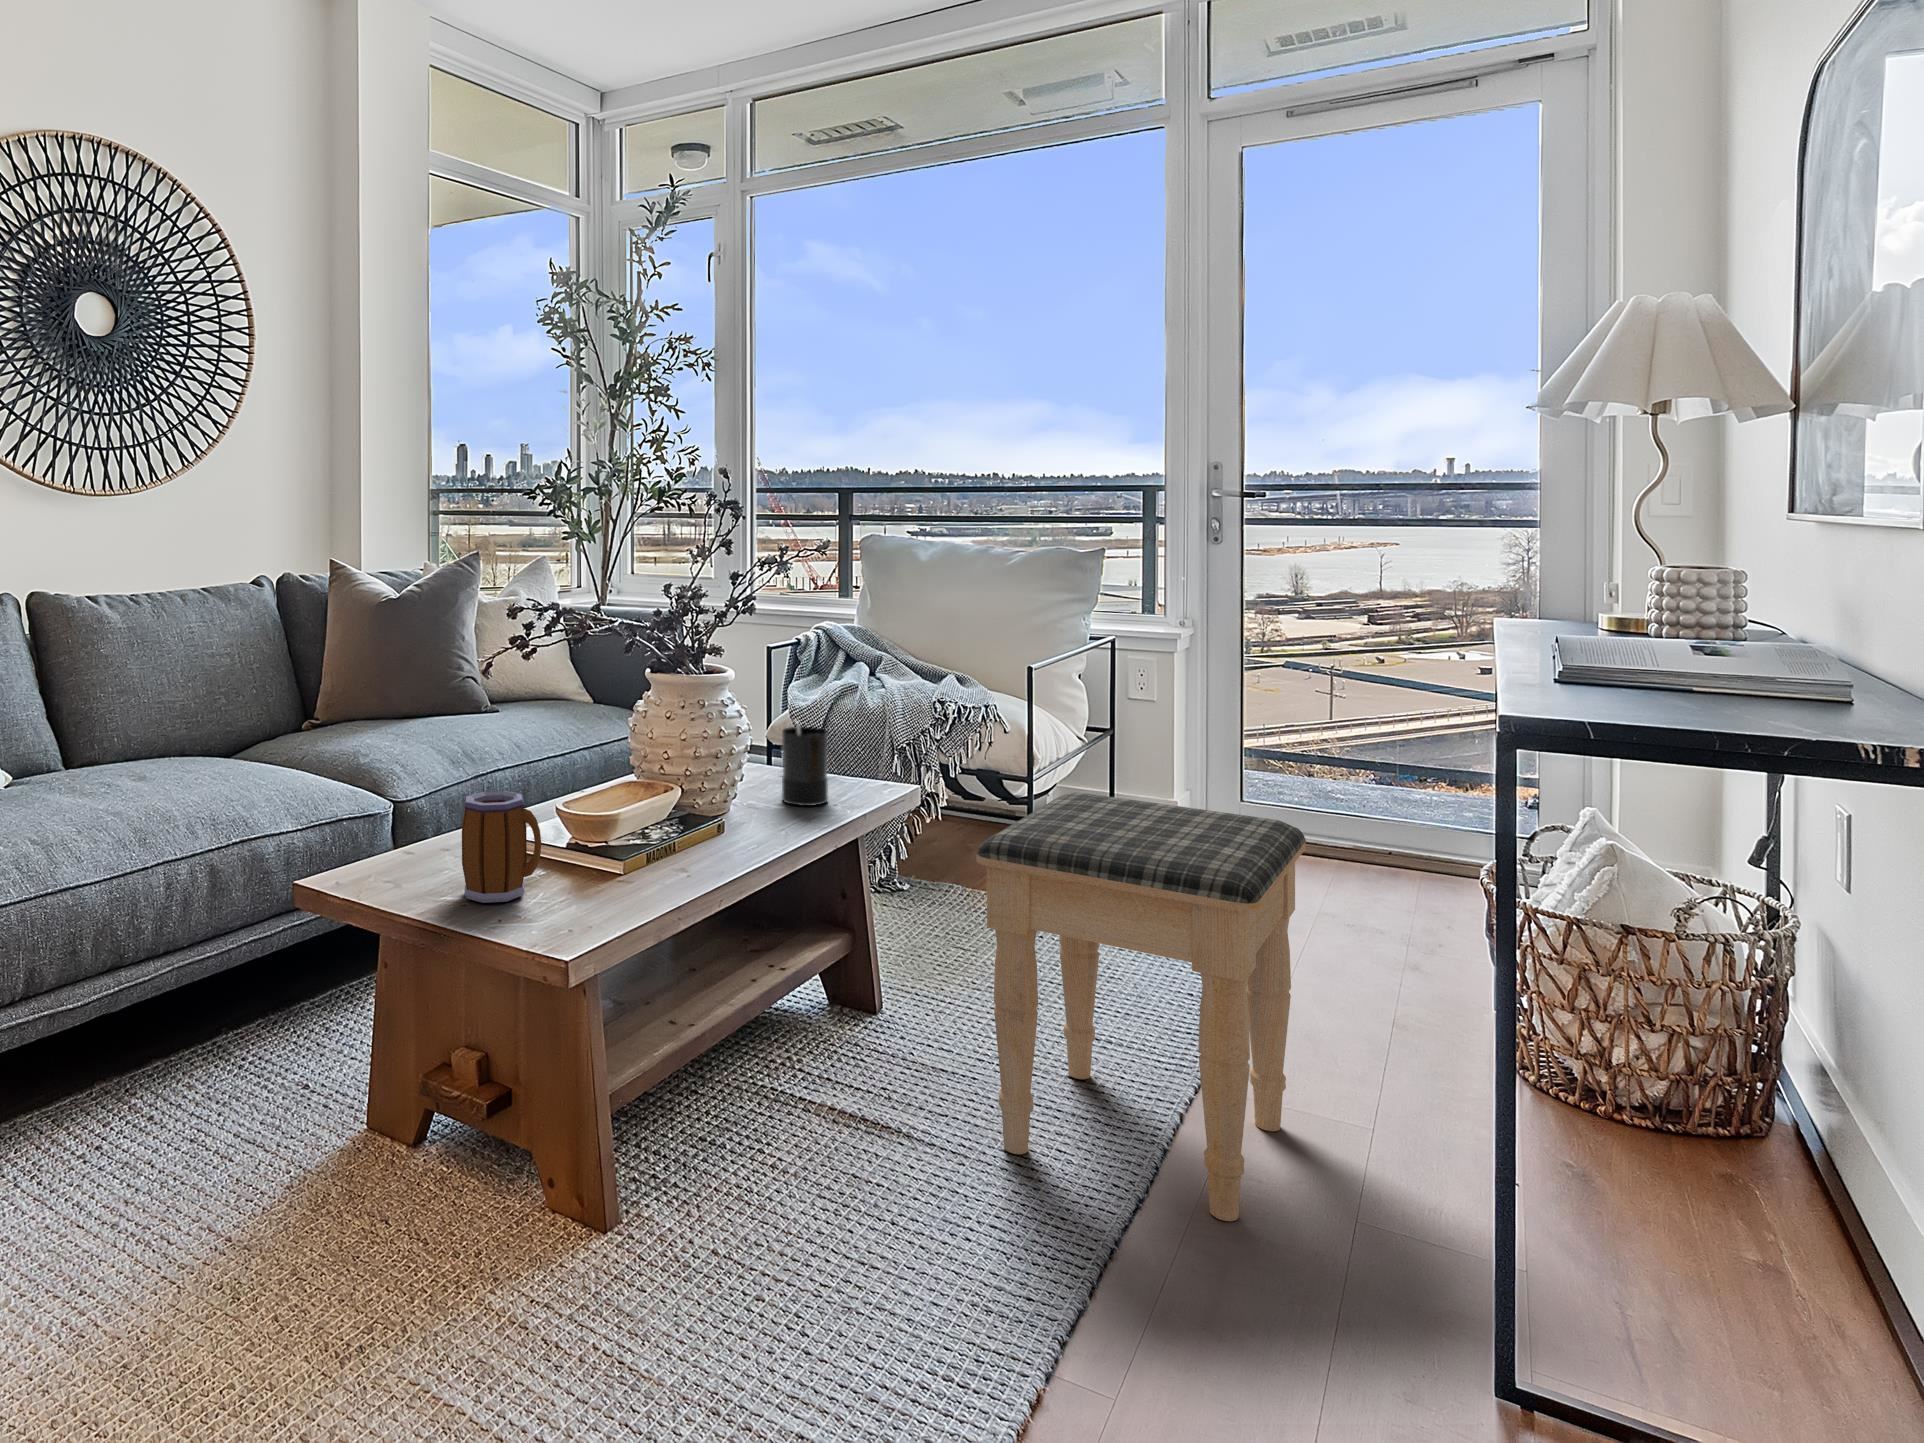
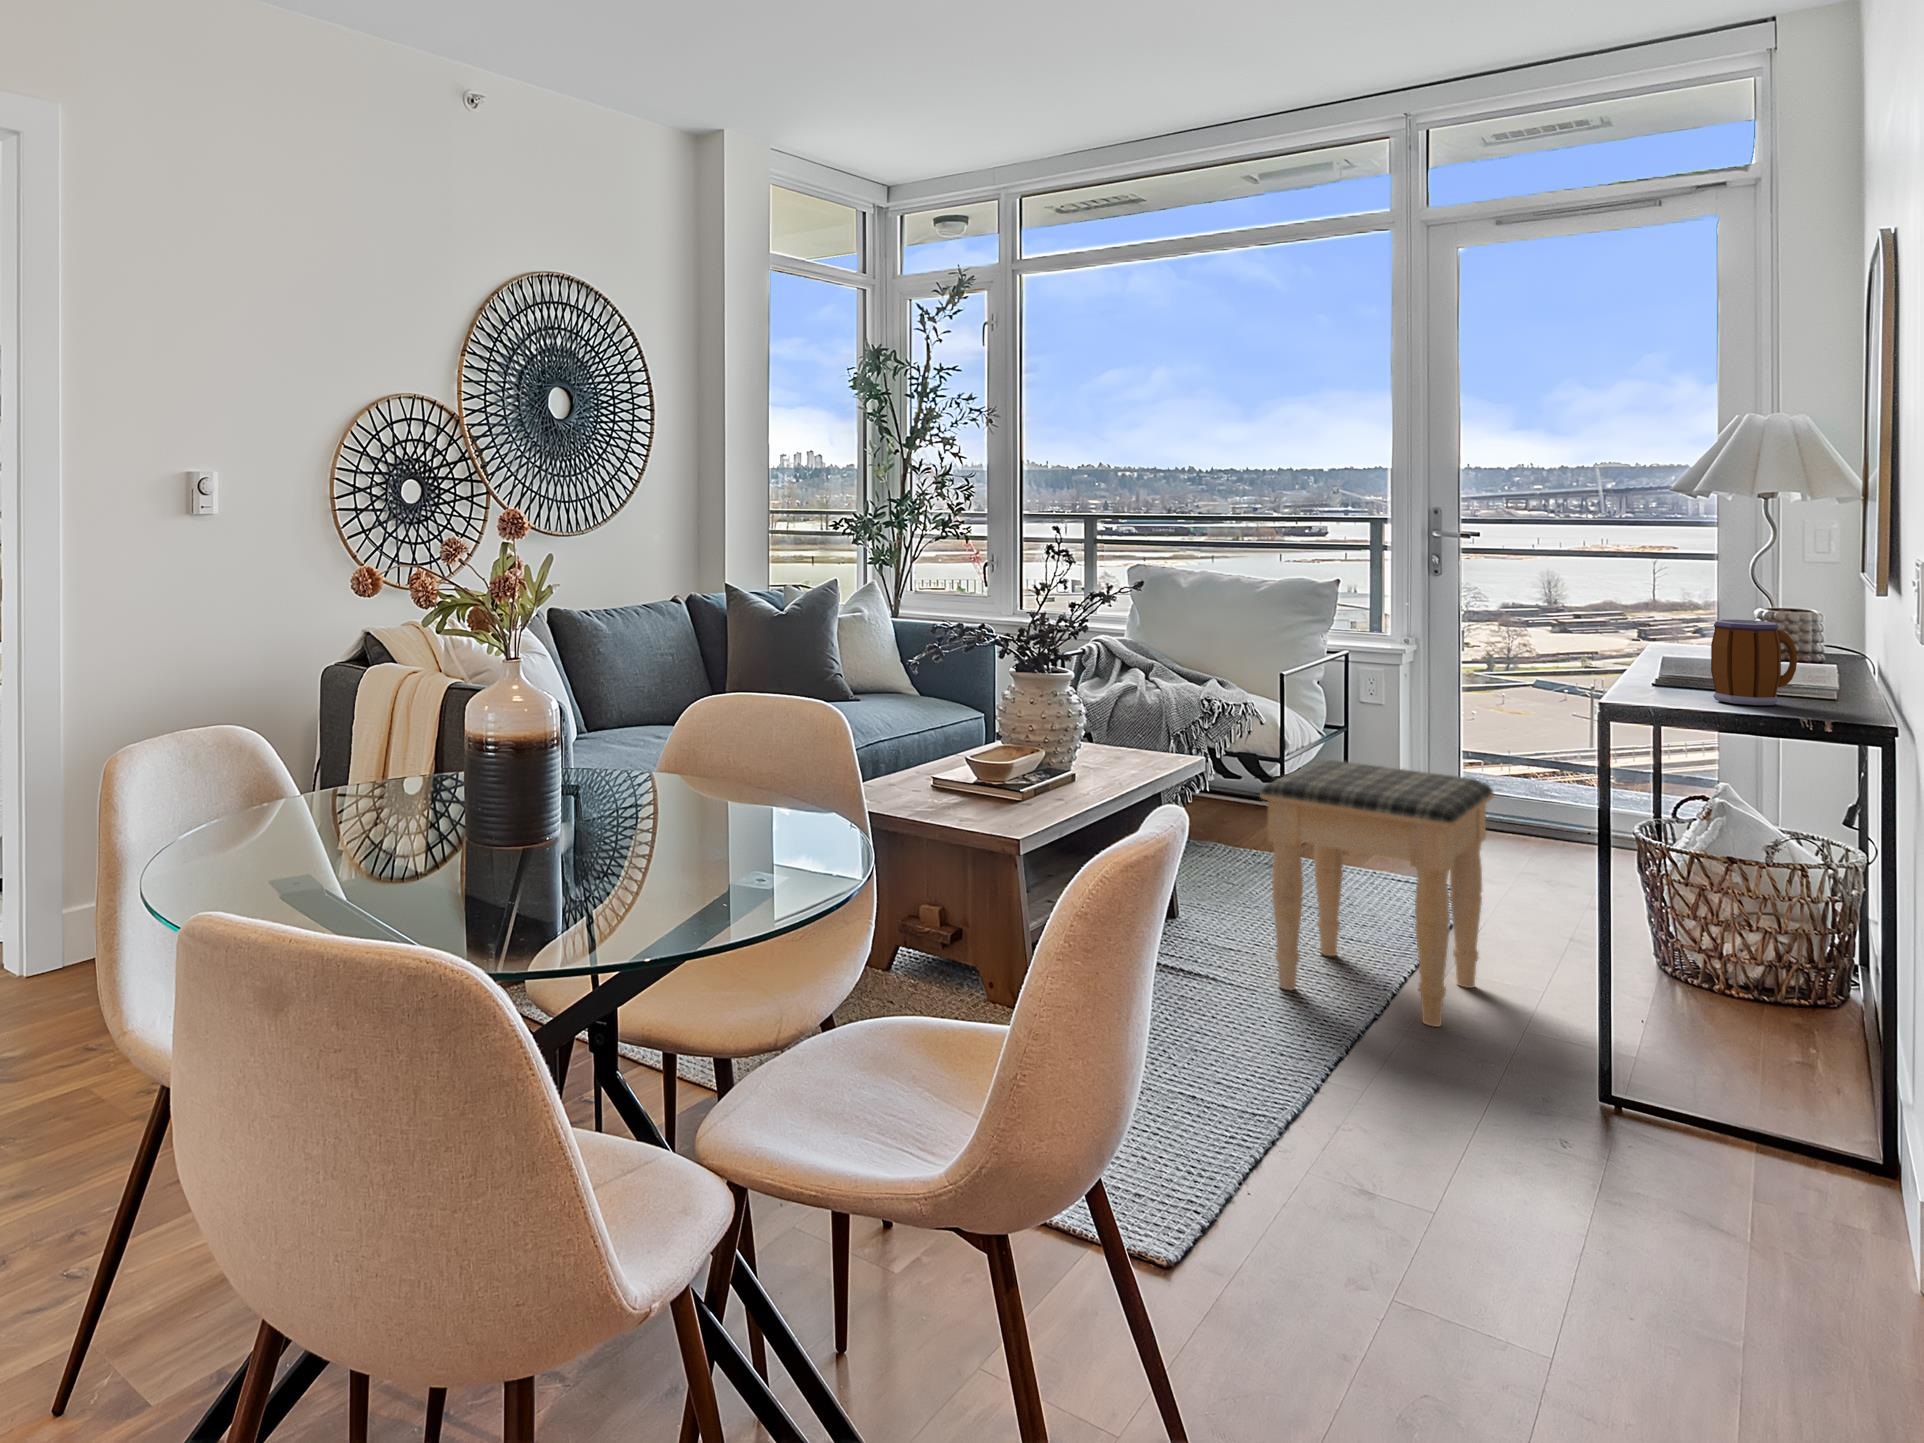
candle: present [782,722,828,806] -> none [1106,706,1139,766]
mug: present [462,791,541,903] -> present [1711,620,1797,705]

